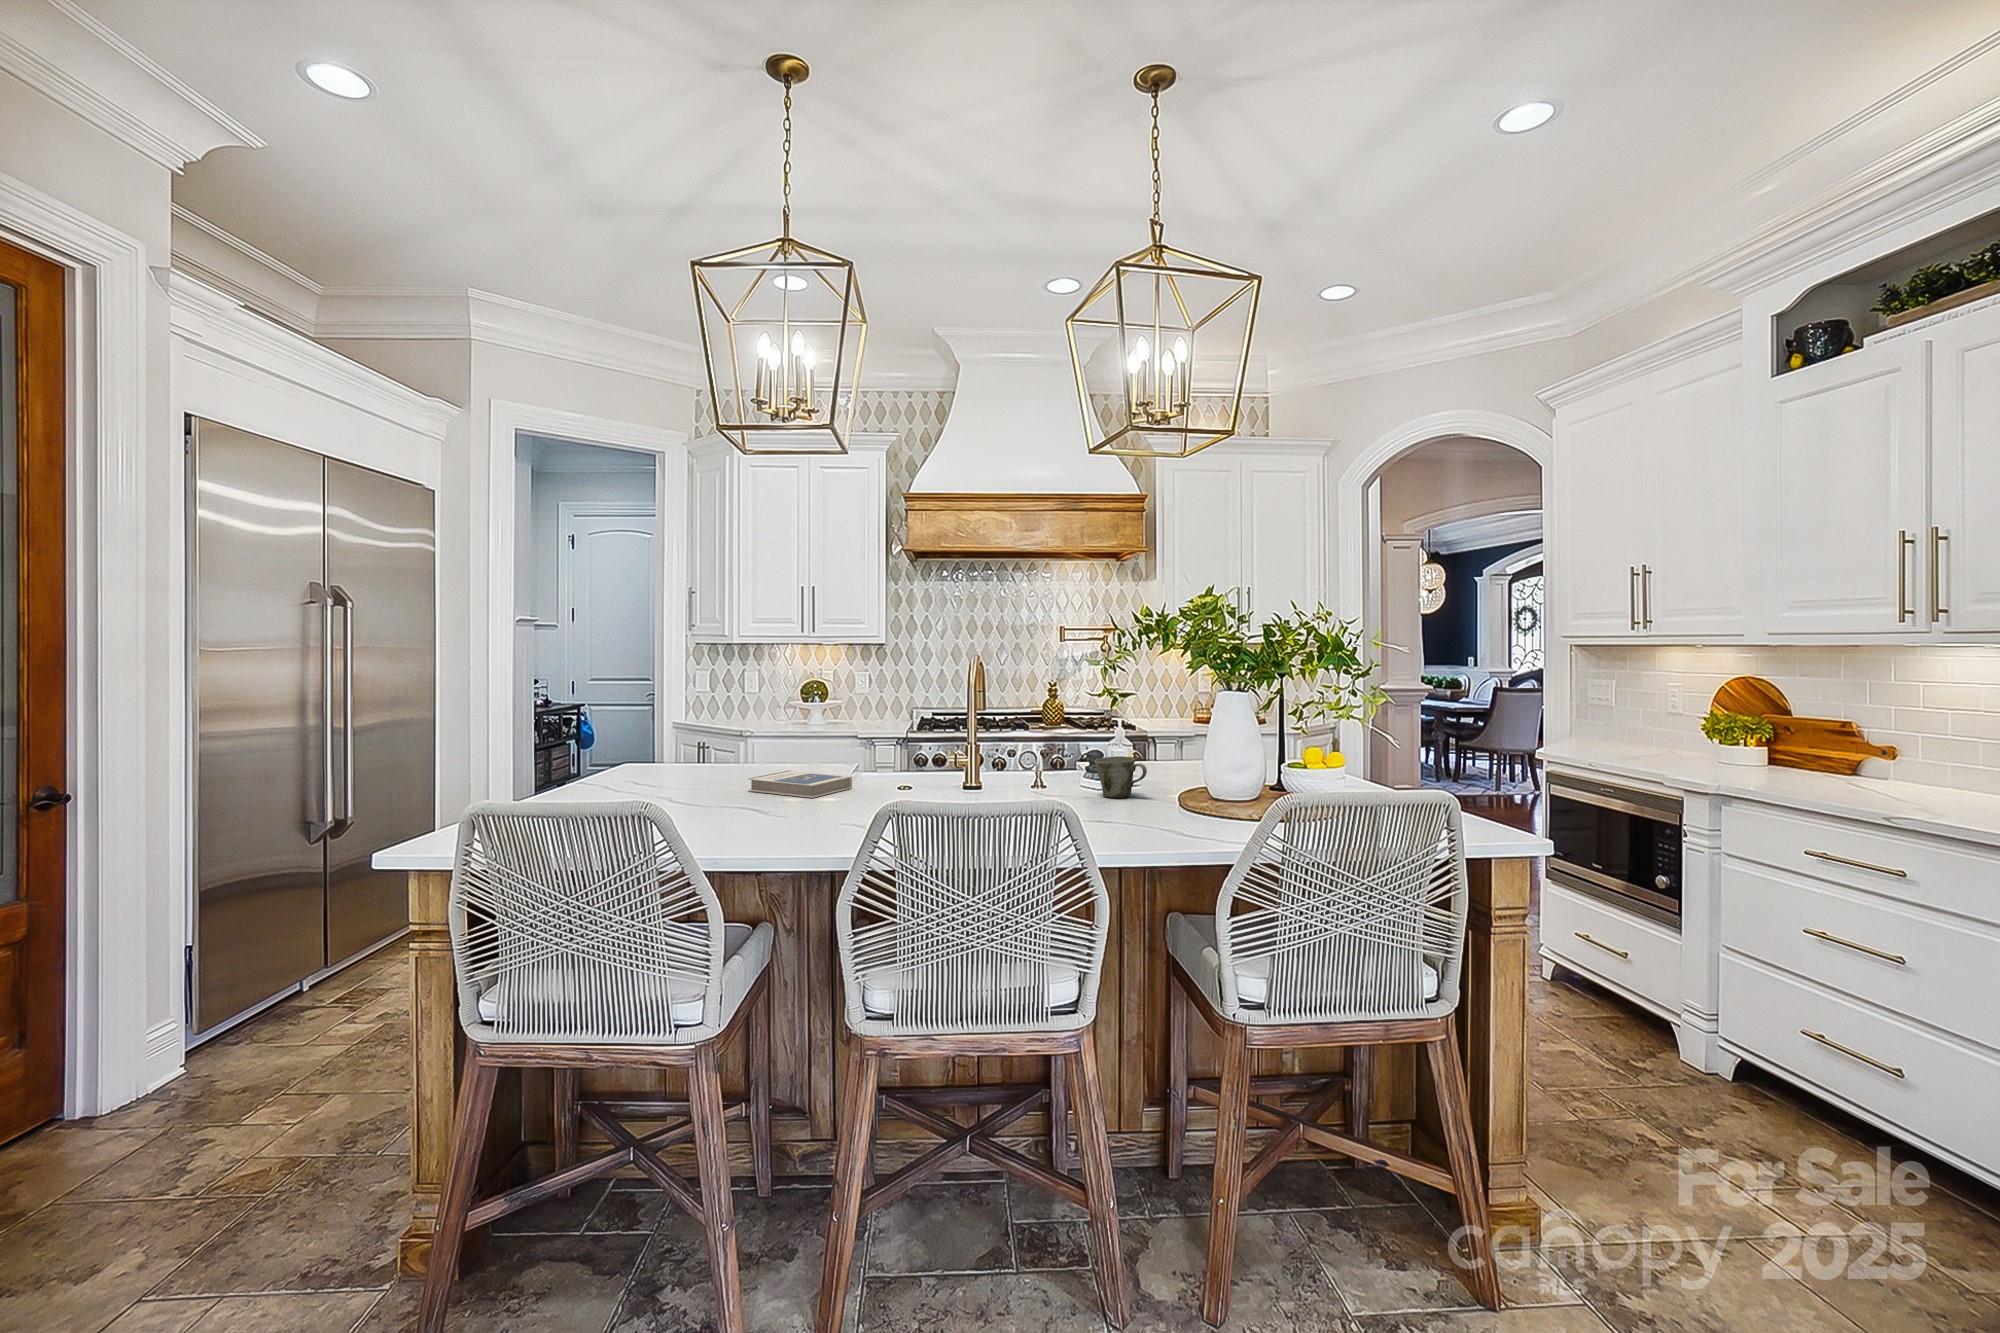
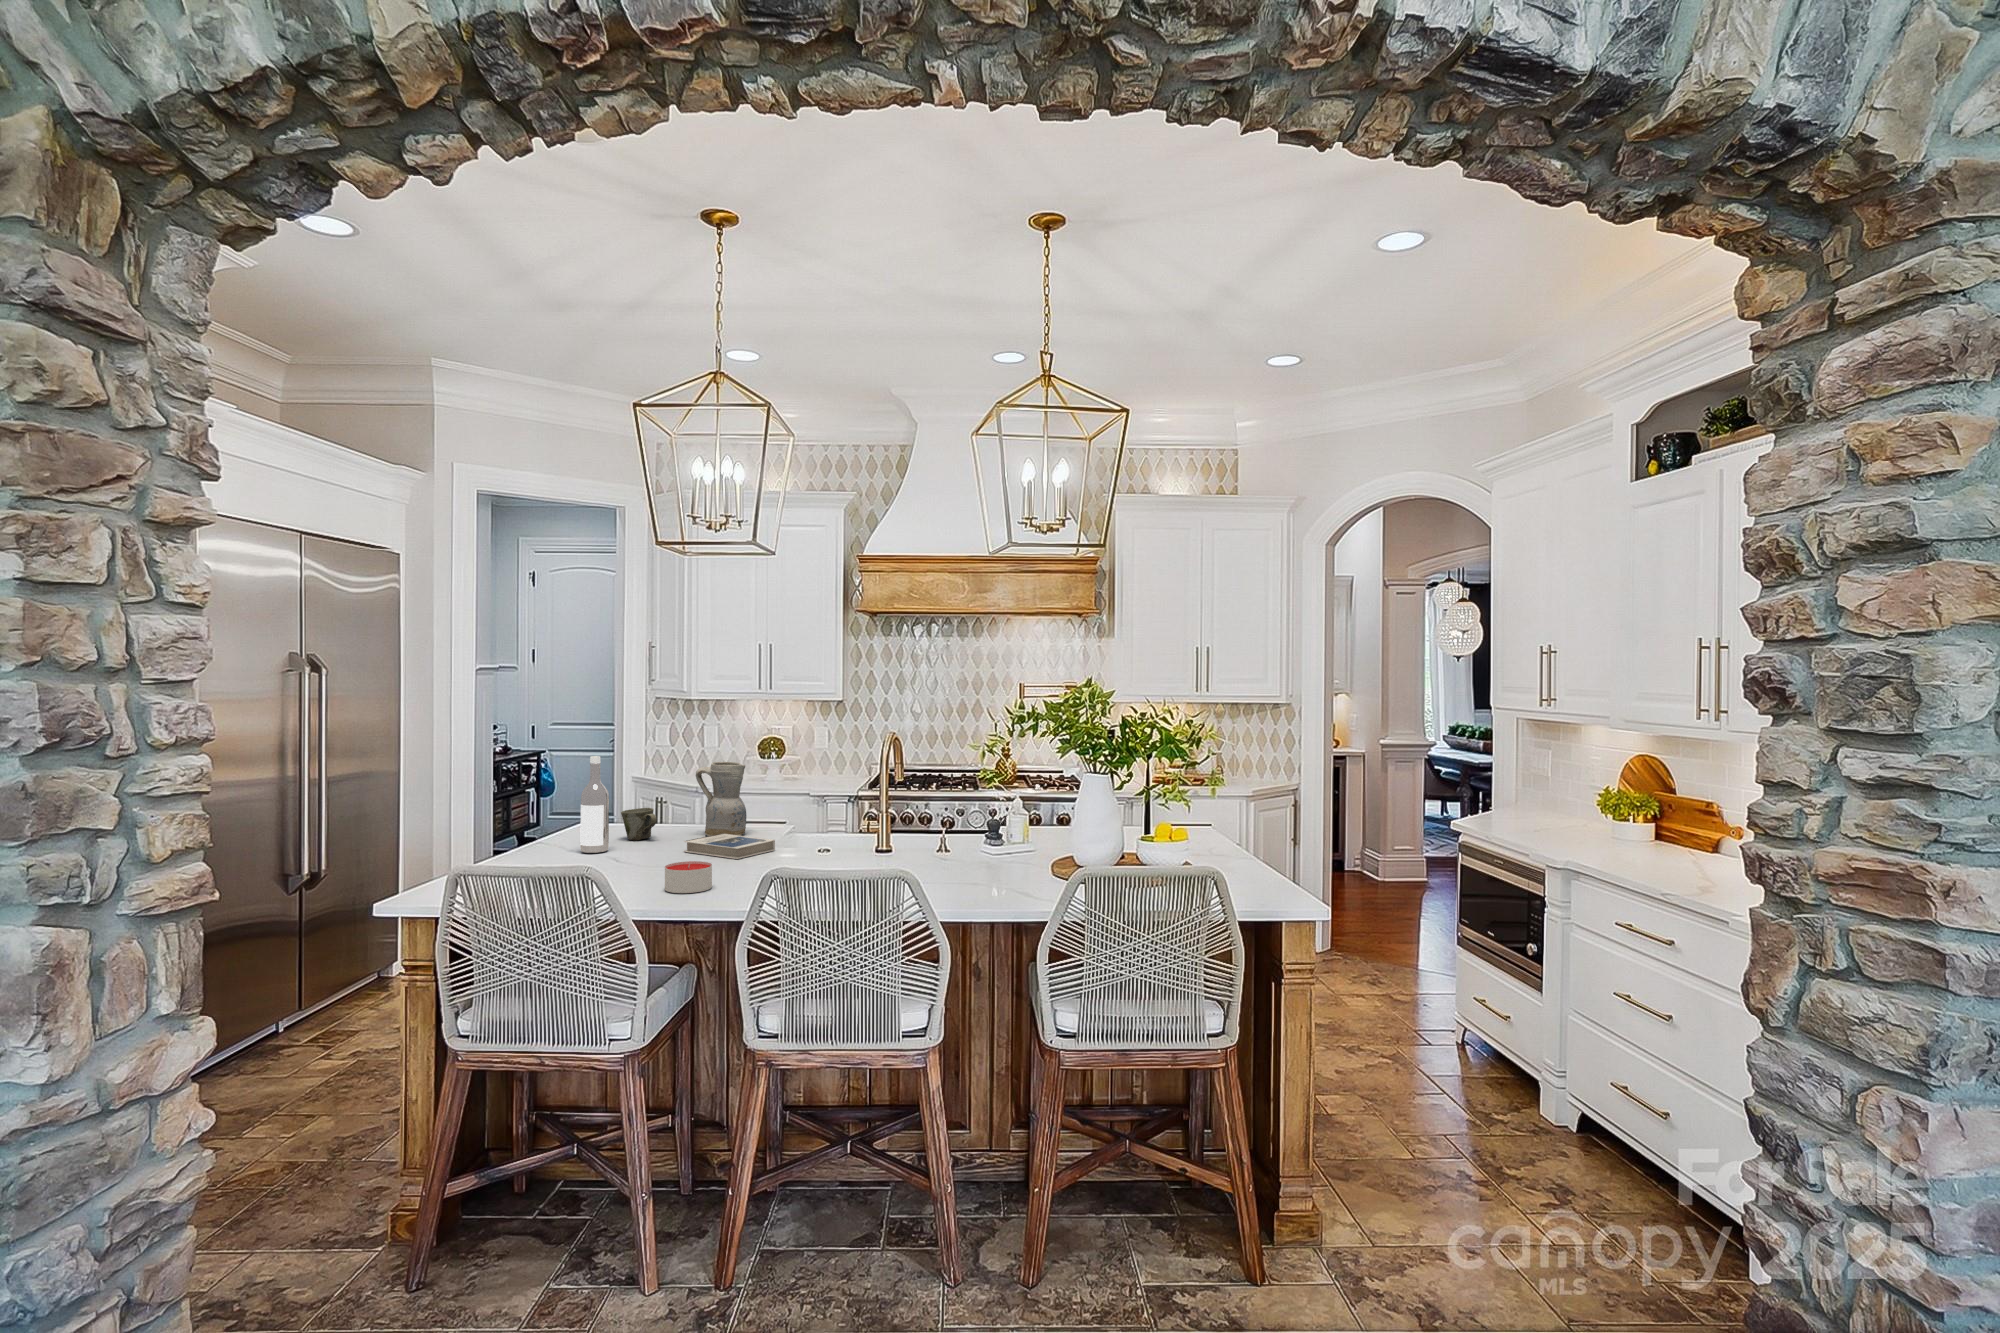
wine bottle: none [628,682,660,794] -> present [580,756,609,853]
ceramic pitcher: none [755,692,813,776] -> present [696,762,746,836]
mug: present [1095,756,1147,798] -> present [621,808,657,841]
candle: none [735,799,793,837] -> present [665,861,712,893]

